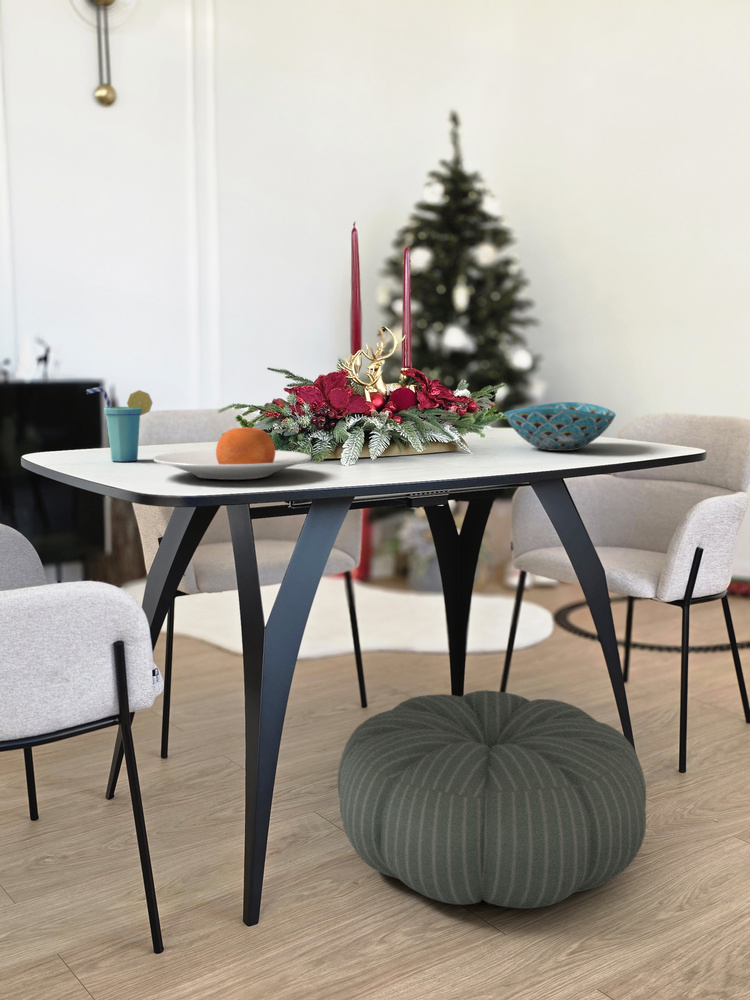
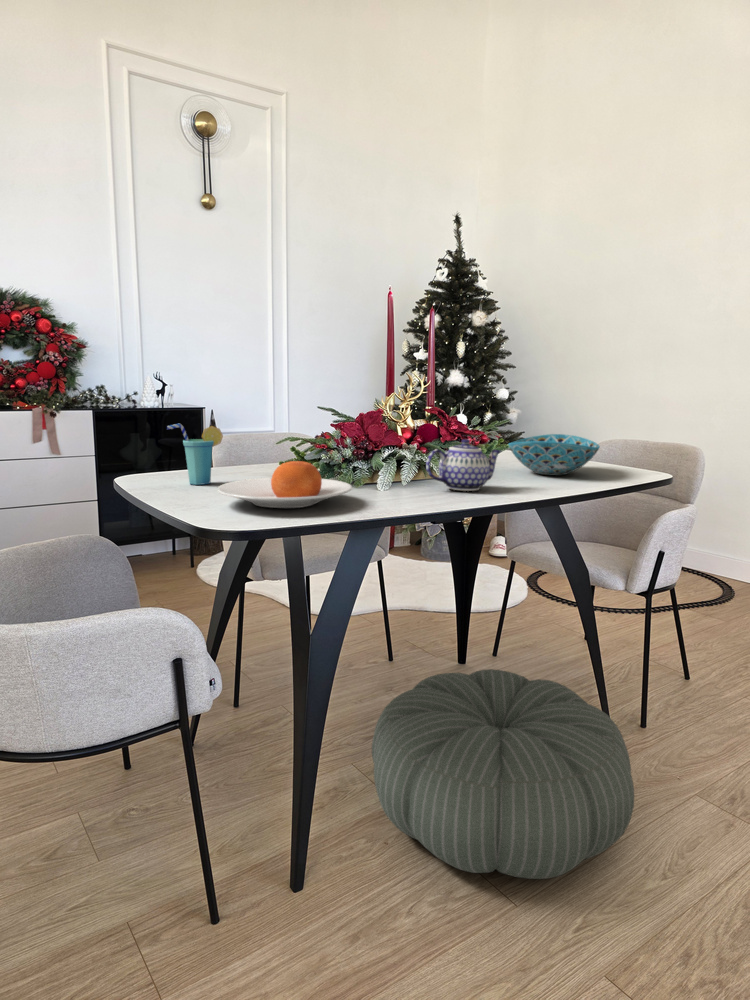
teapot: none [399,403,491,464] -> present [426,439,501,491]

